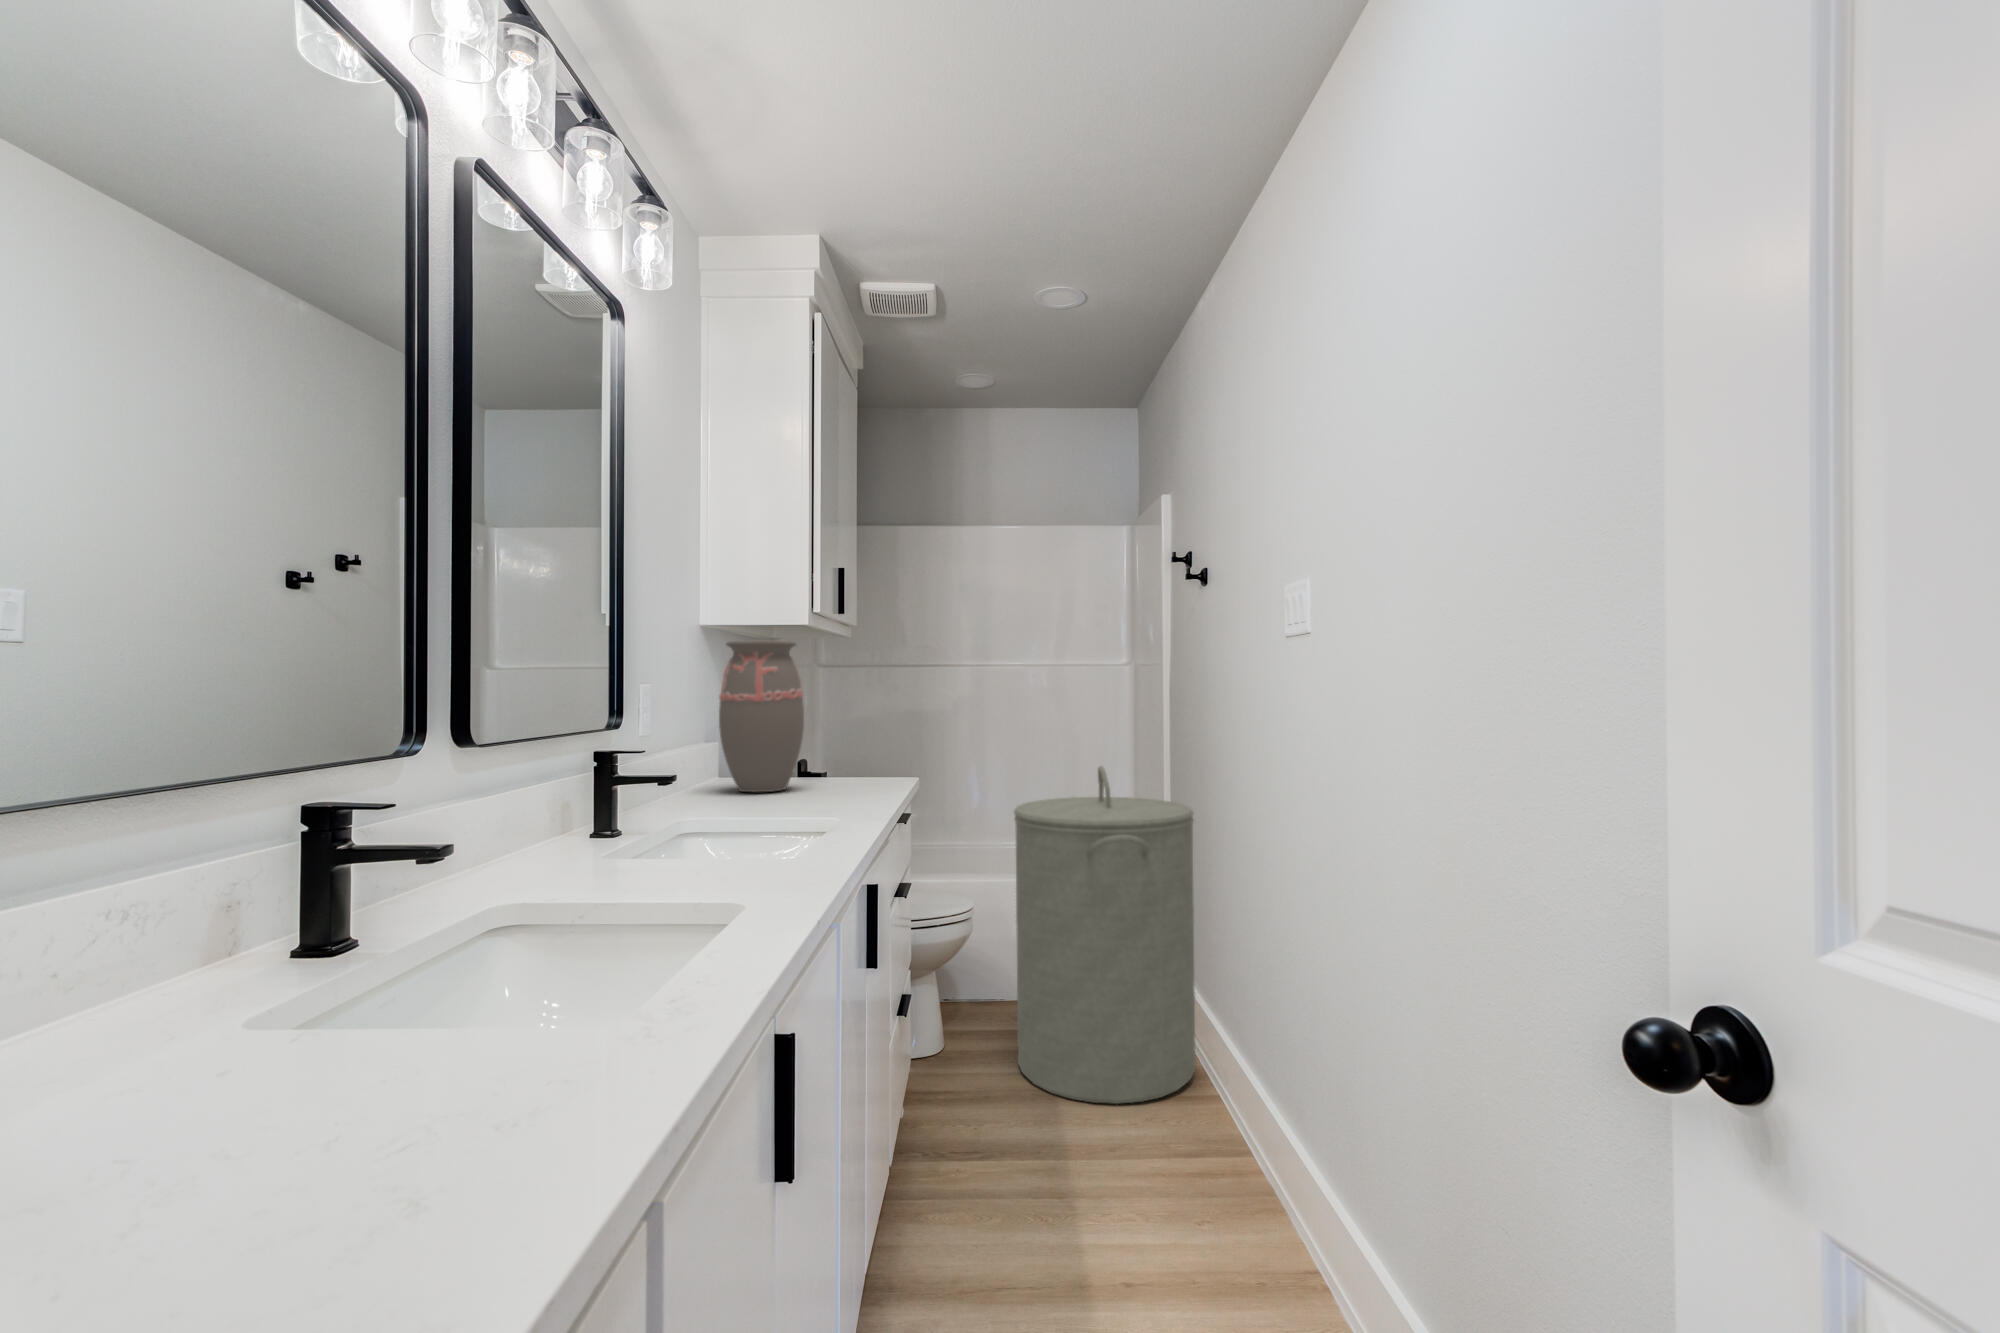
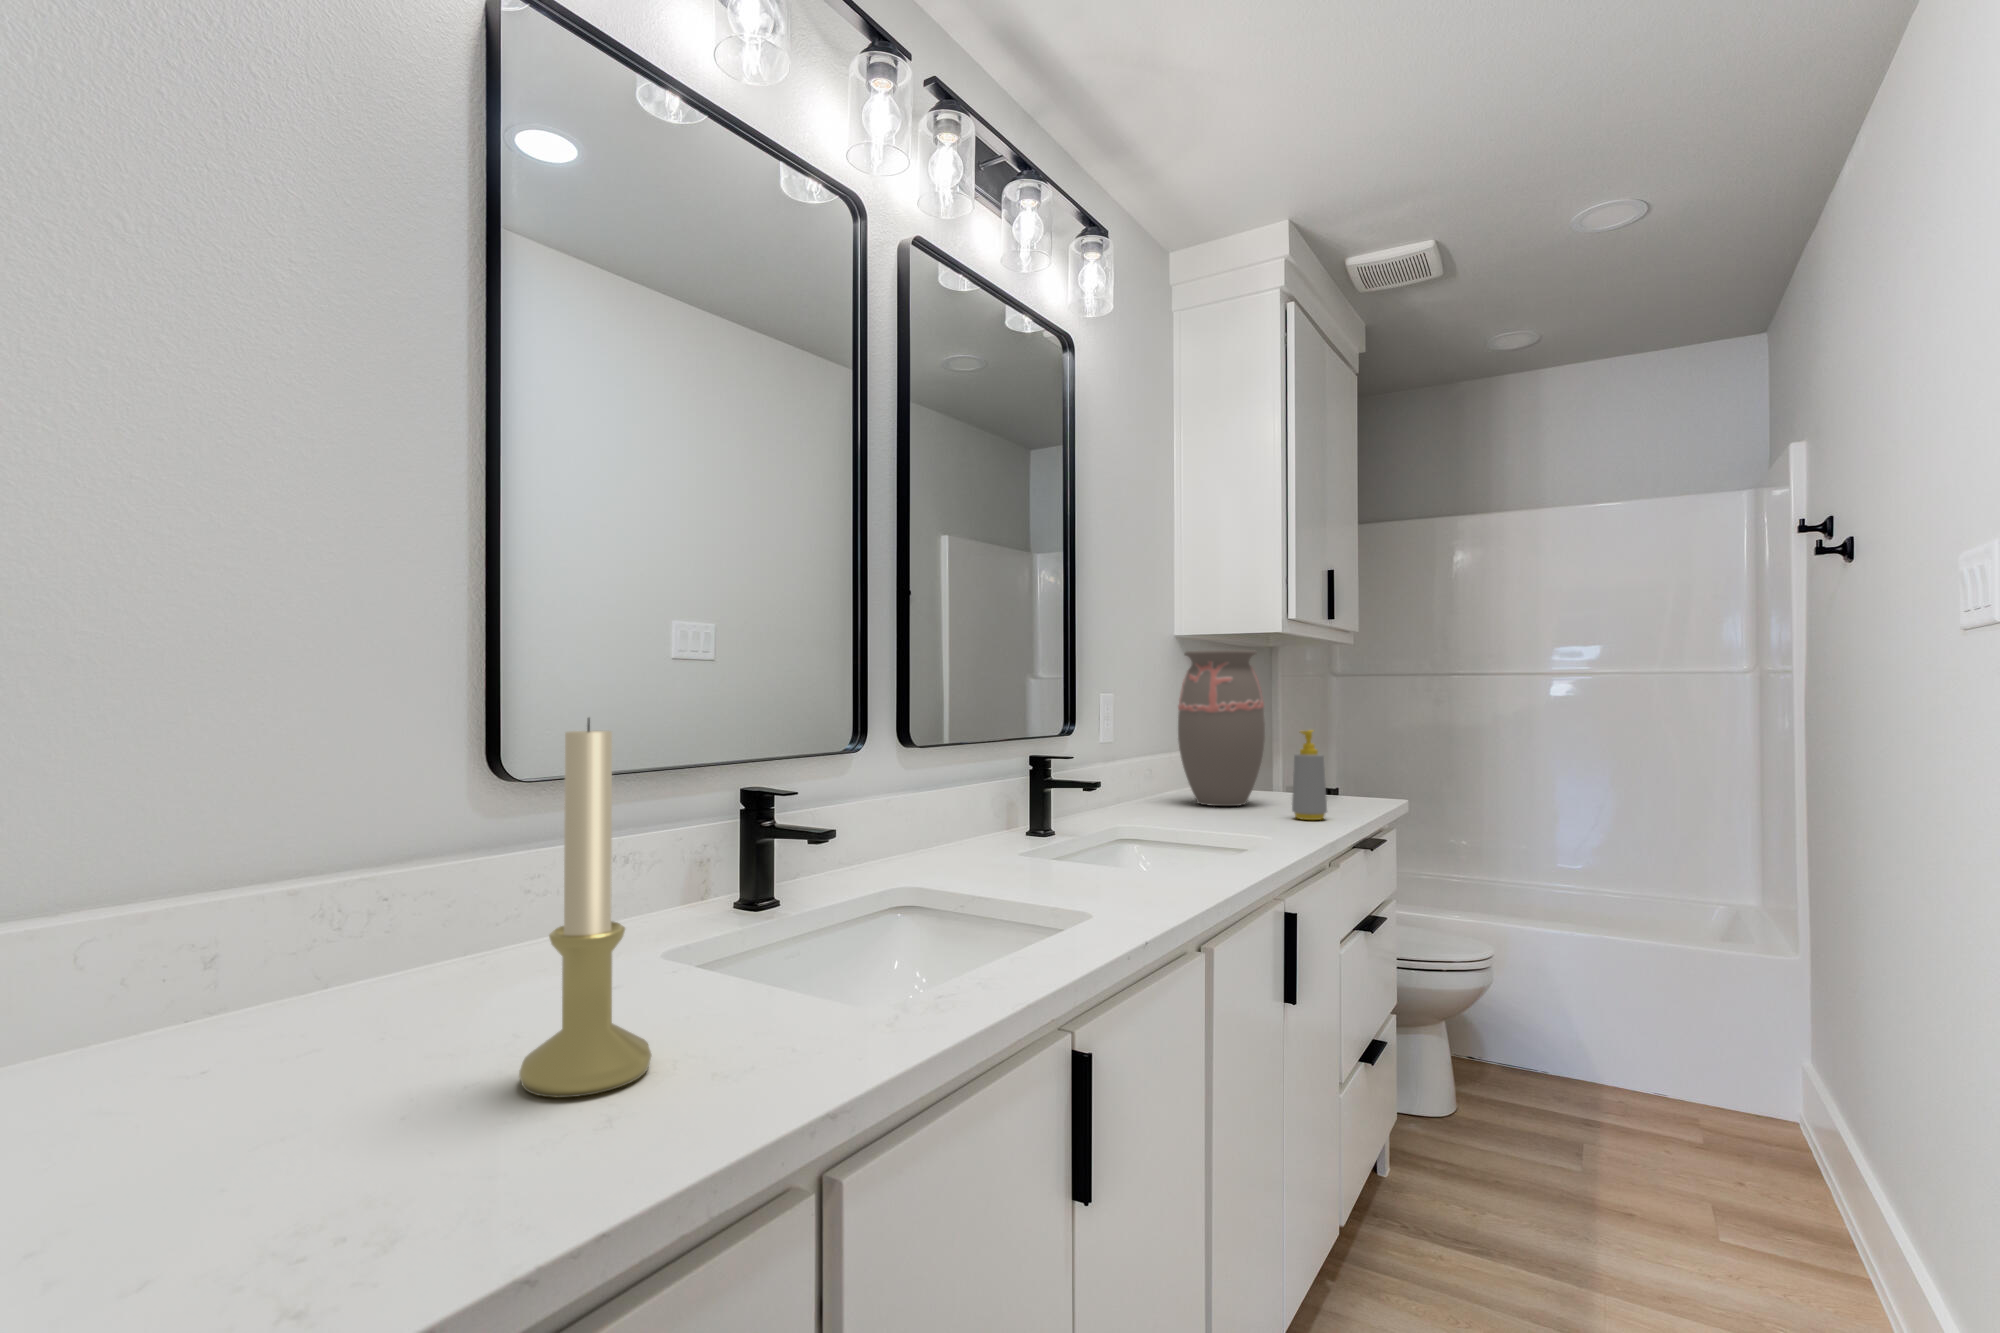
candle holder: none [205,712,403,1222] -> present [519,718,651,1097]
soap bottle: none [839,716,871,799] -> present [1292,730,1327,820]
laundry hamper: present [1014,766,1195,1104] -> none [1542,803,1829,1257]

